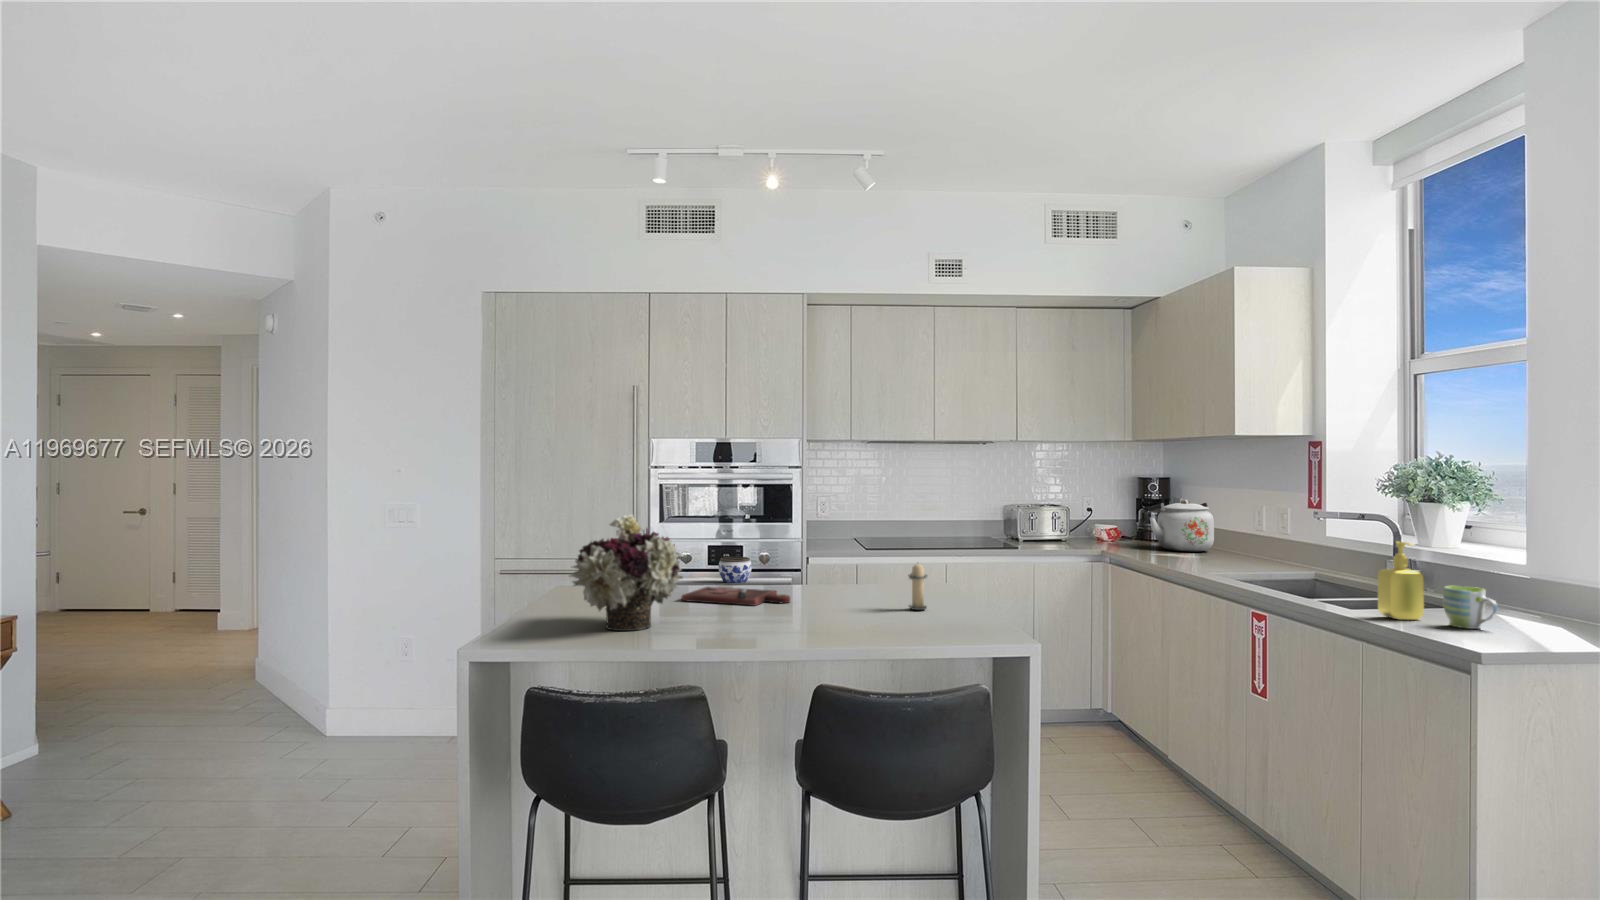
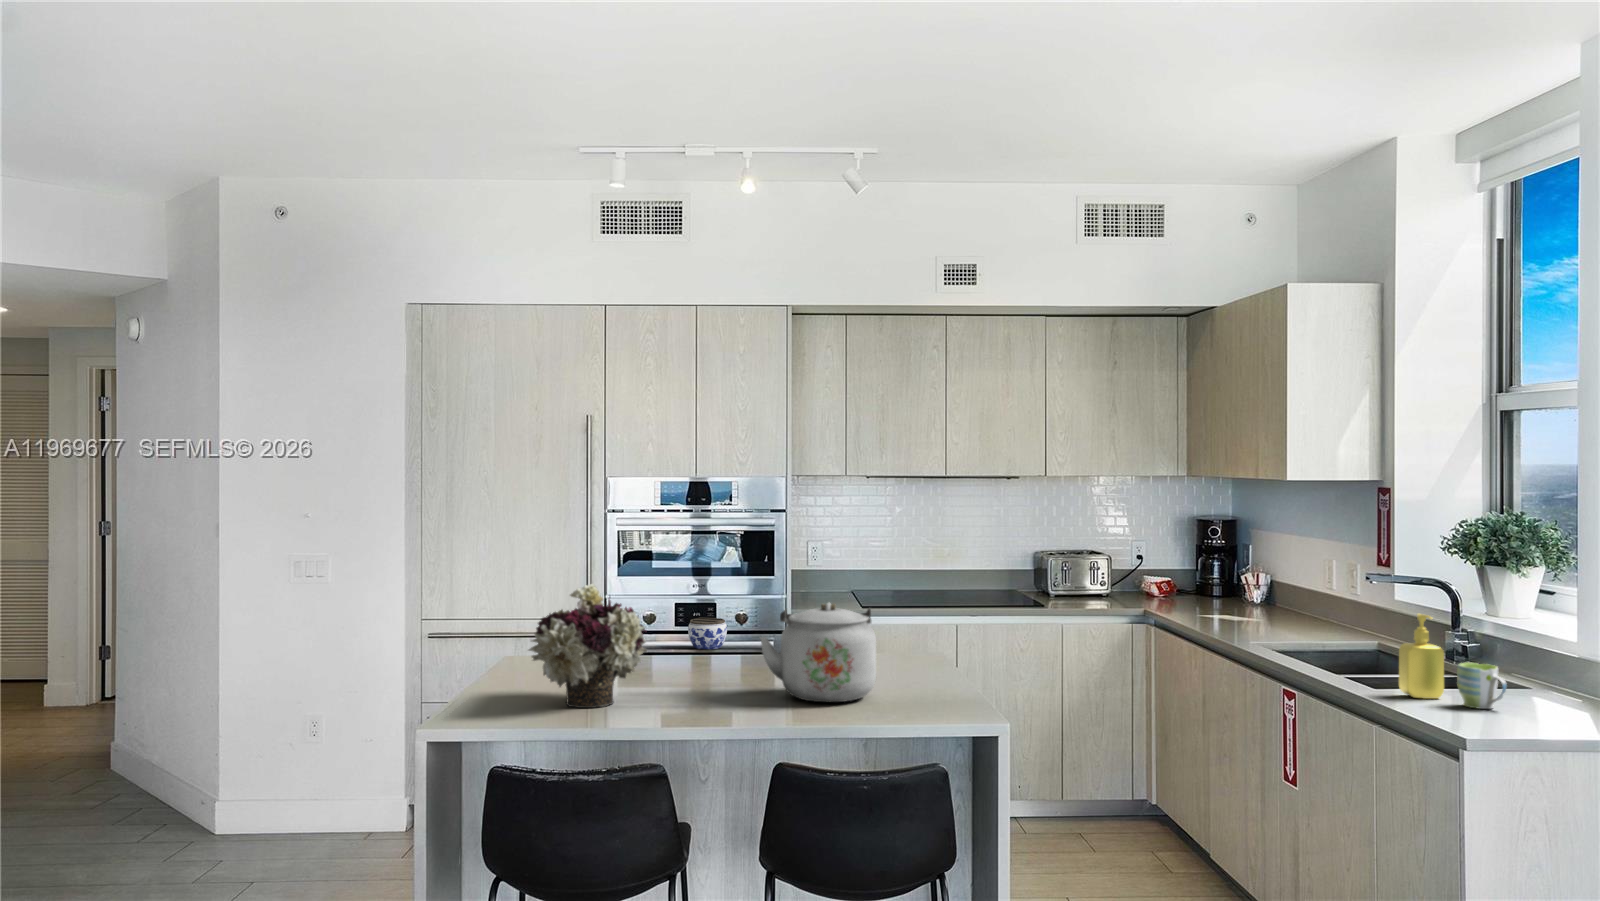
kettle: present [1149,500,1214,552] -> present [760,602,876,702]
candle: present [908,563,927,610] -> none [890,631,917,686]
cutting board: present [681,587,790,606] -> none [645,657,765,680]

